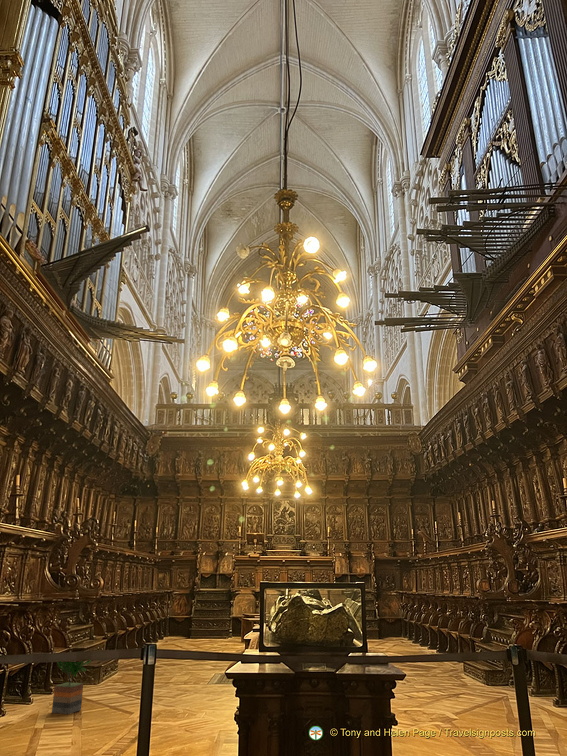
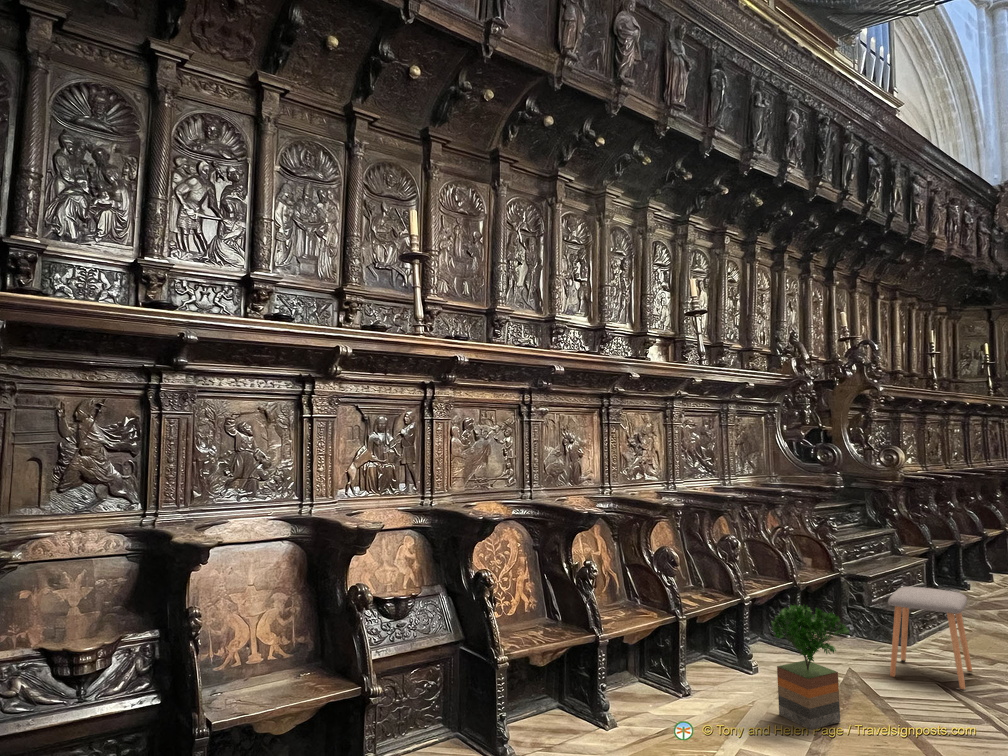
stool: none [95,647,132,695] -> present [888,587,972,690]

